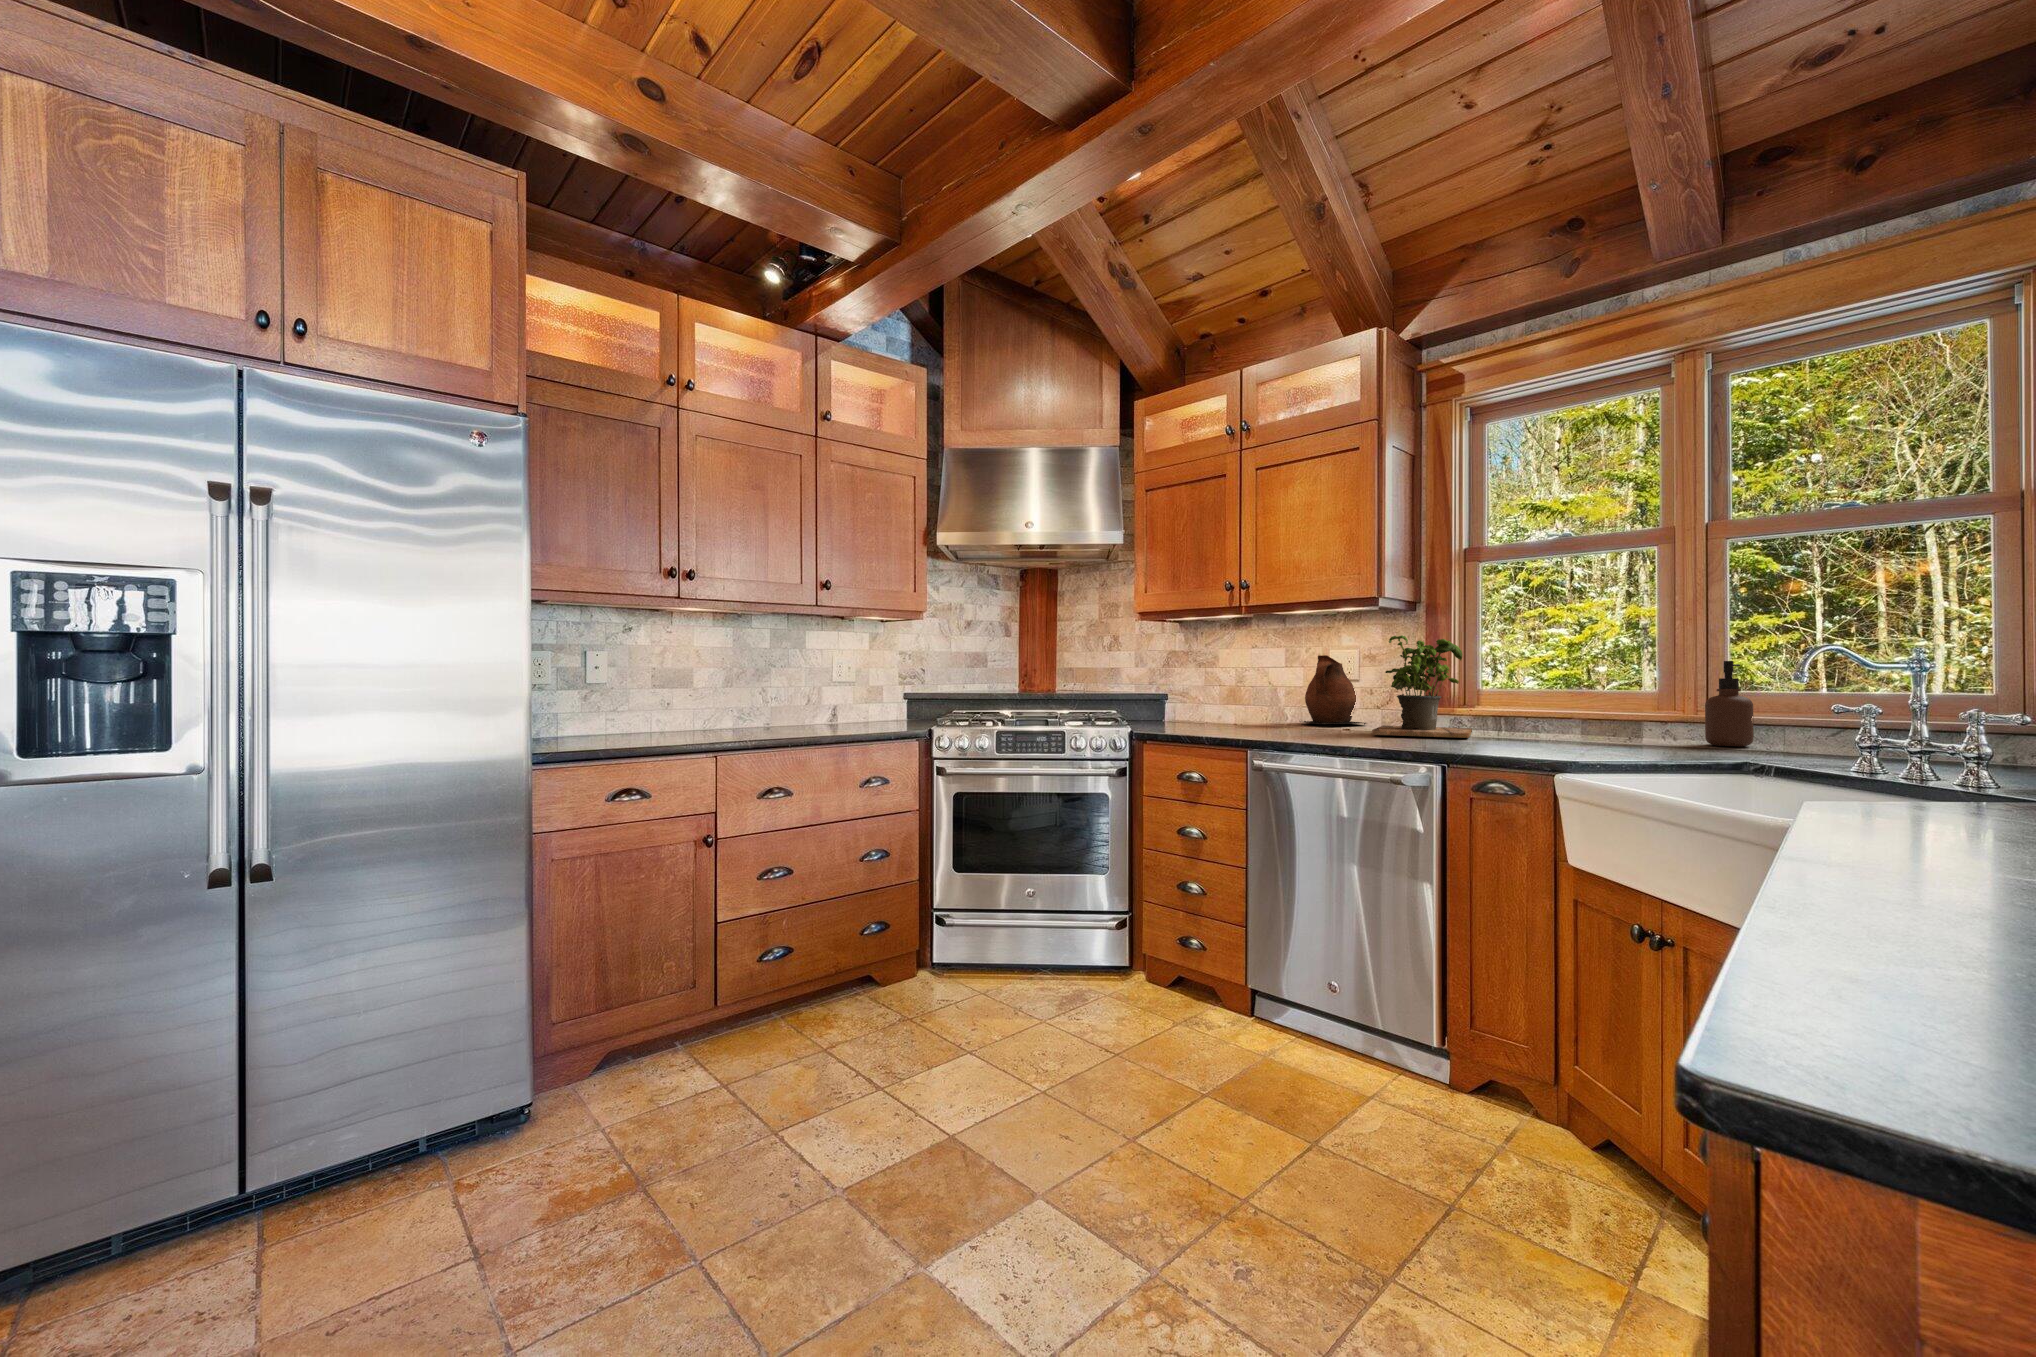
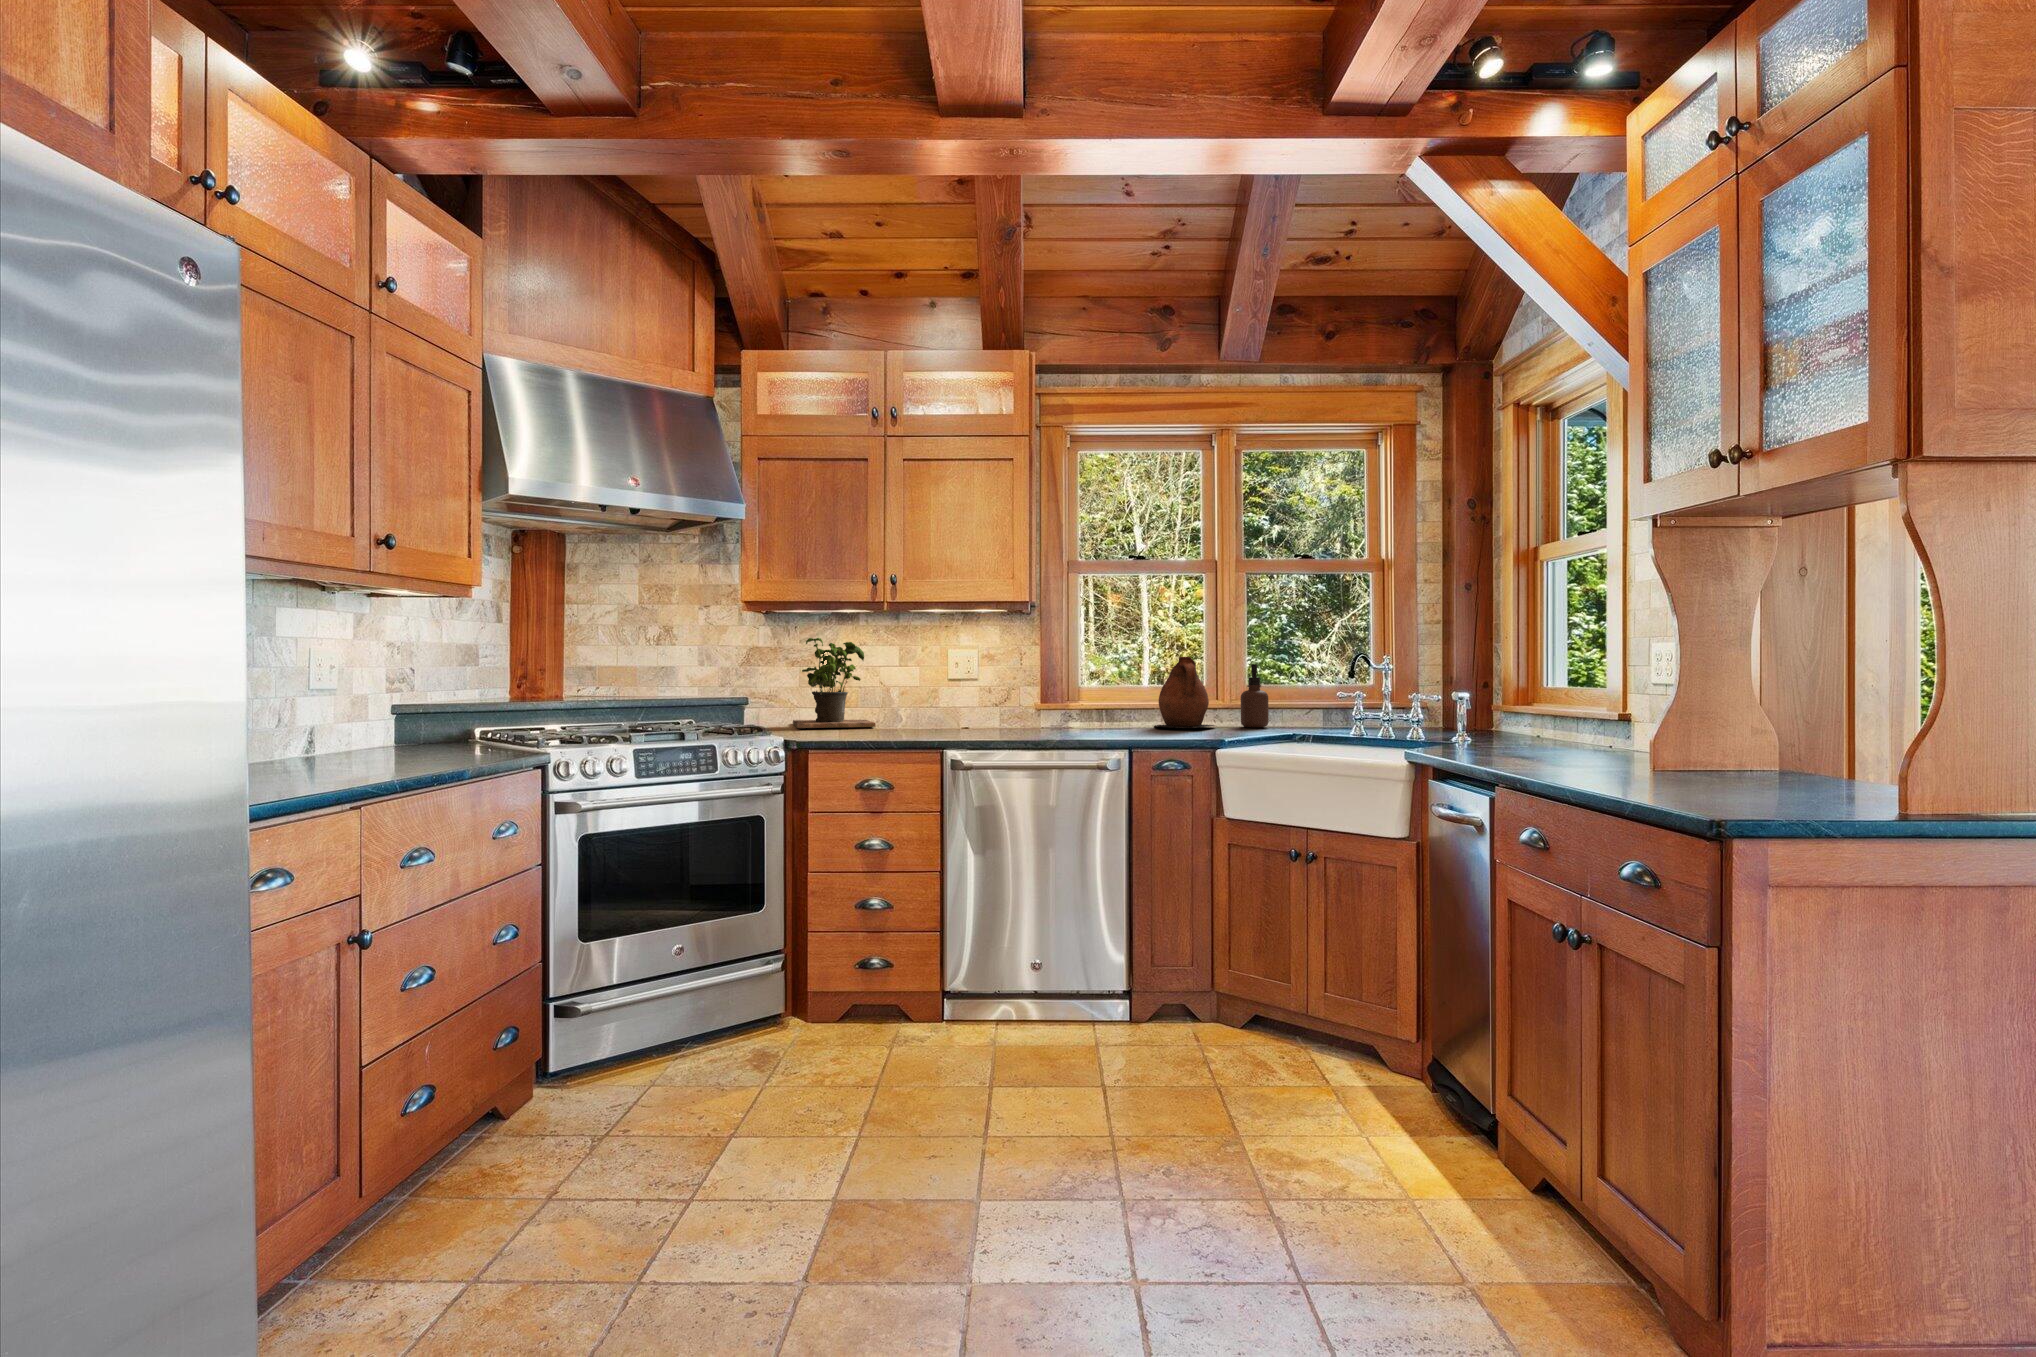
potted plant: present [1372,635,1472,738] -> present [793,638,876,728]
ceramic pitcher: present [1304,655,1366,724] -> present [1154,657,1215,728]

